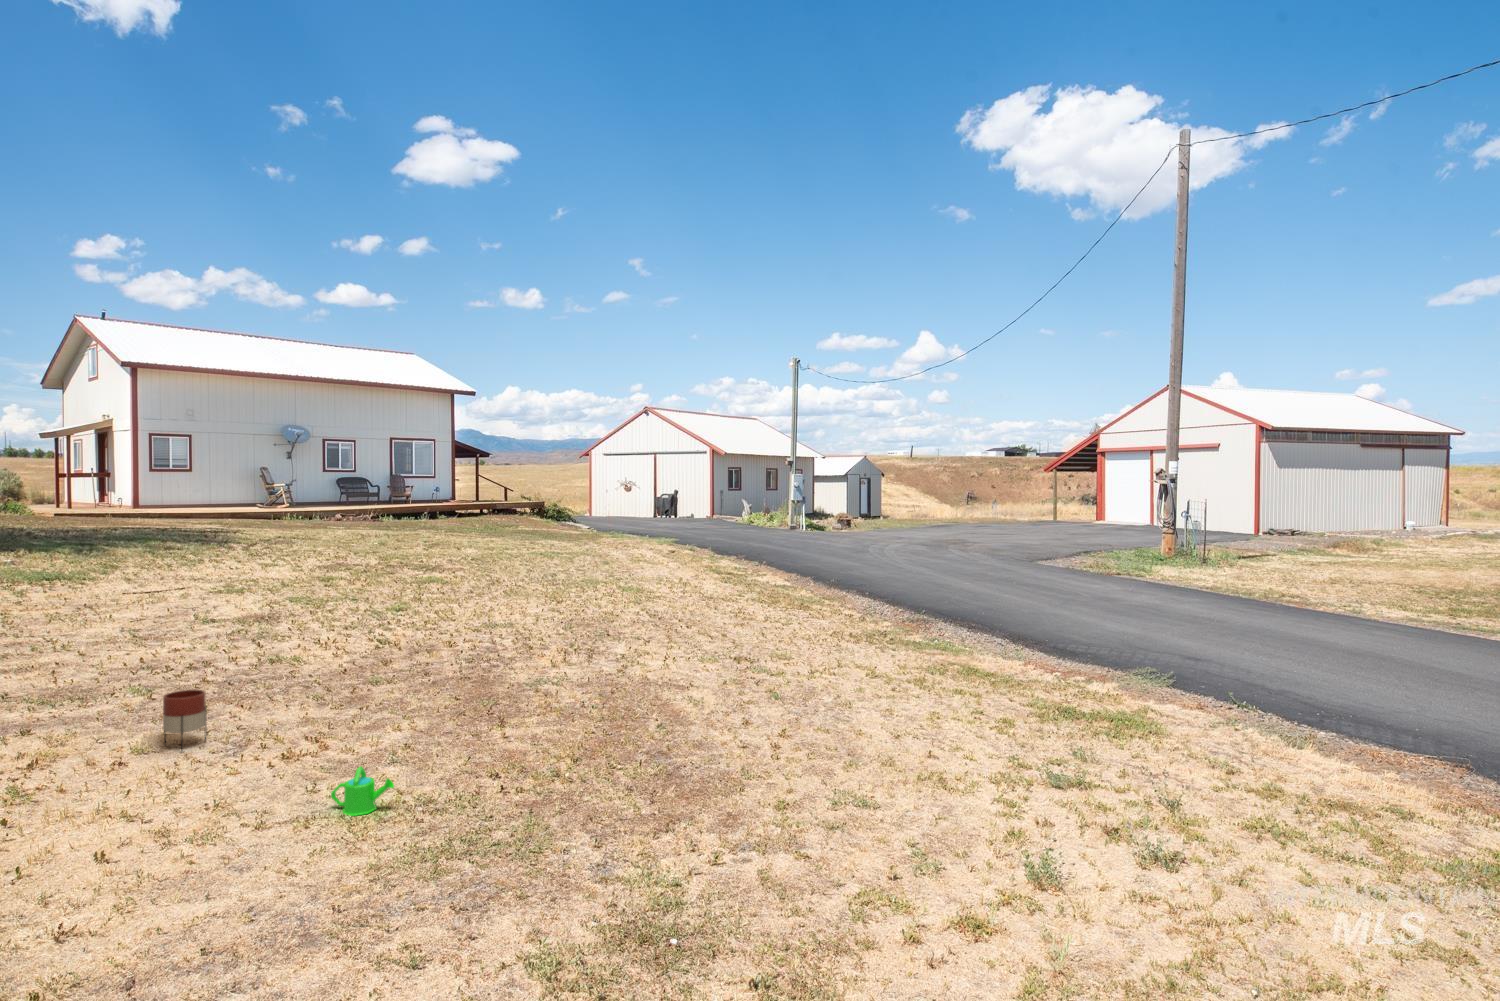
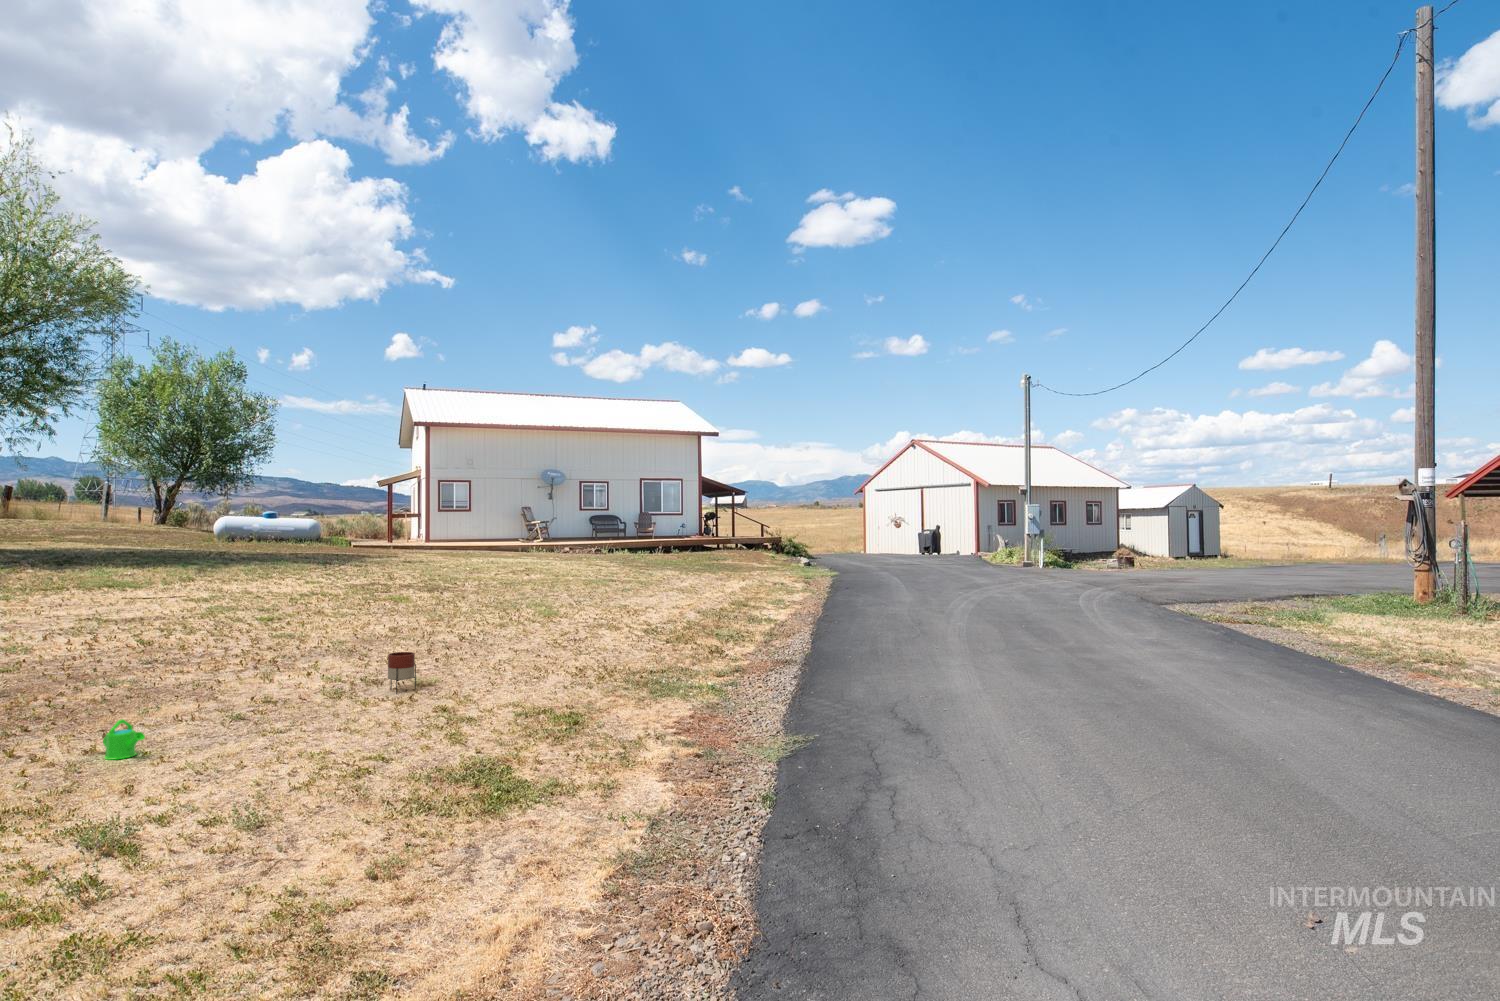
planter: present [163,690,207,751] -> present [388,652,416,694]

